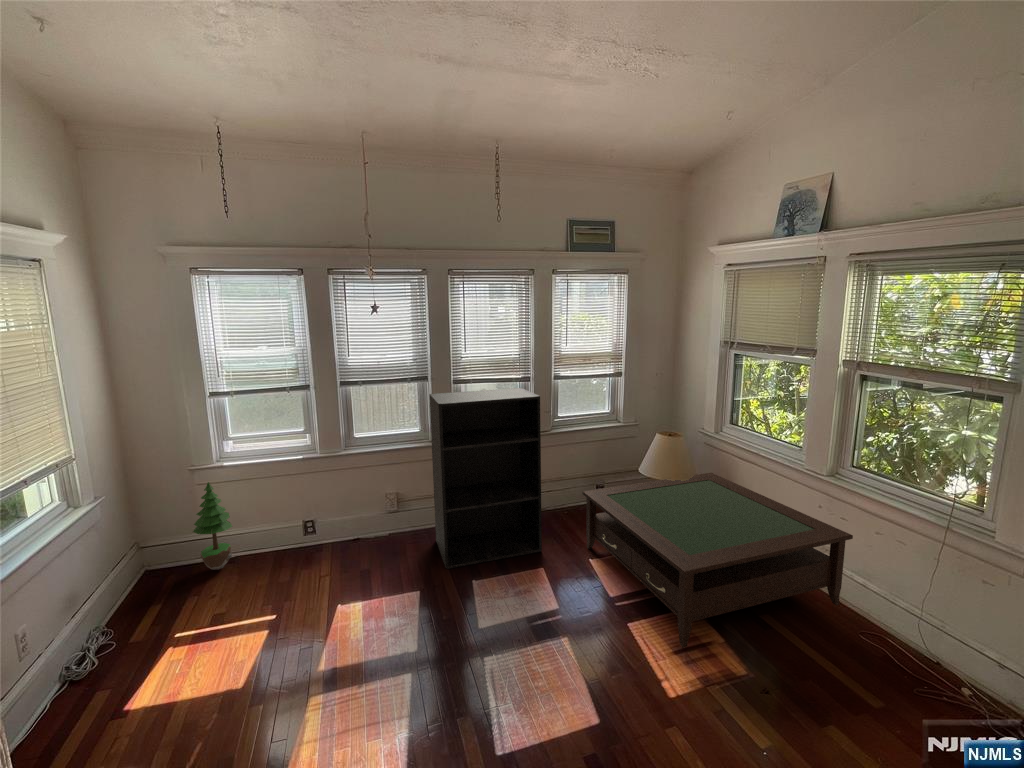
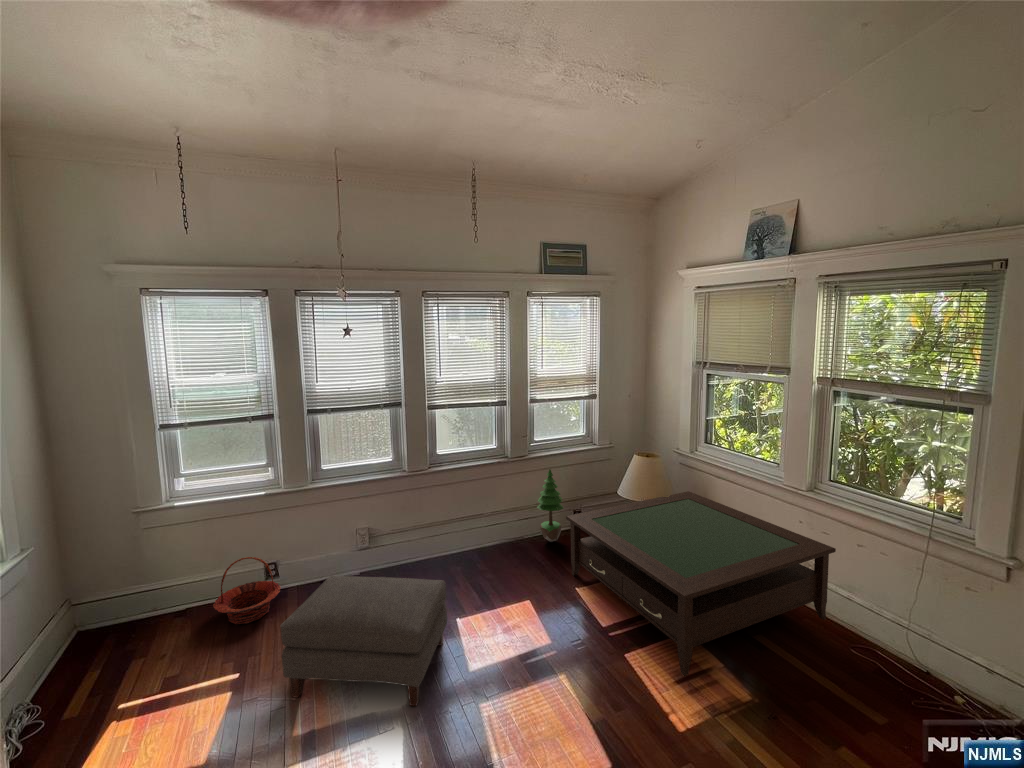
bookshelf: present [429,388,542,569] -> none [405,411,526,607]
potted tree: present [193,482,232,570] -> present [537,469,563,542]
basket: none [257,515,315,573] -> present [213,557,281,624]
ottoman: none [309,535,461,654] -> present [280,576,447,706]

